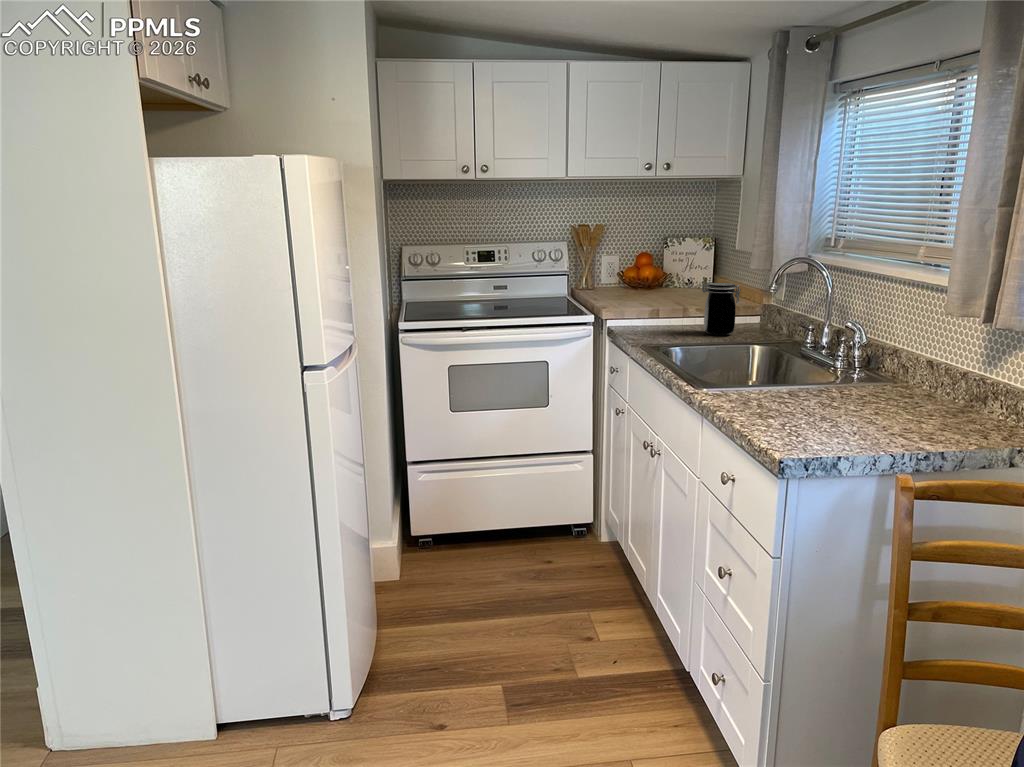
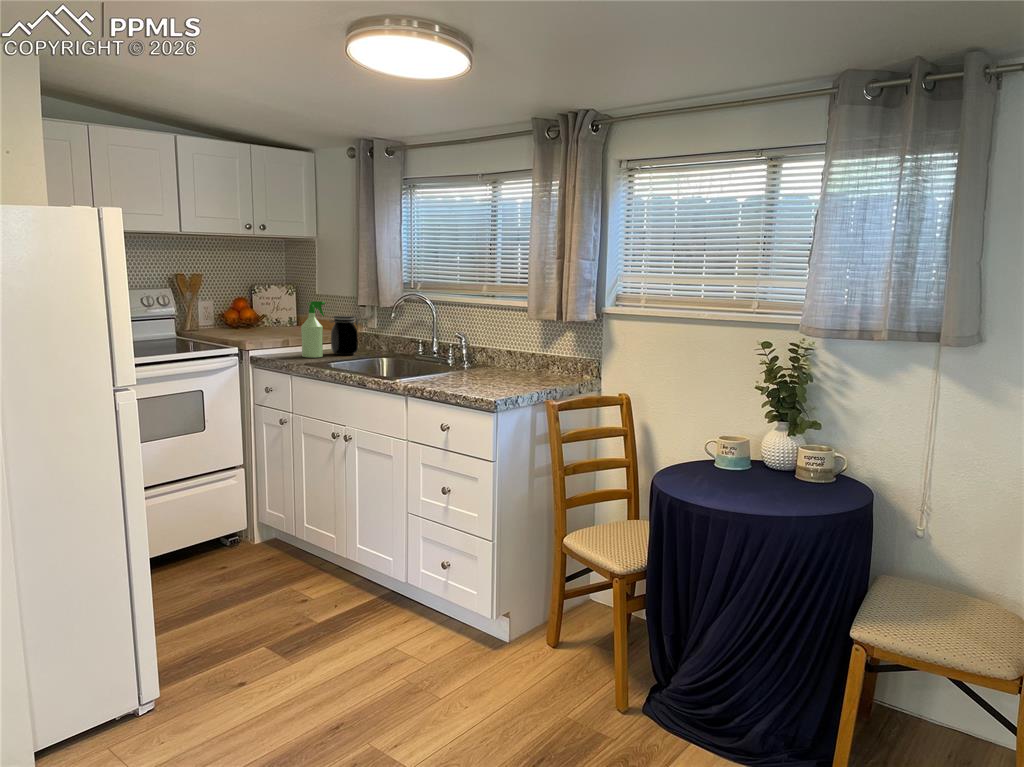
spray bottle: none [657,265,690,337] -> present [301,301,325,358]

